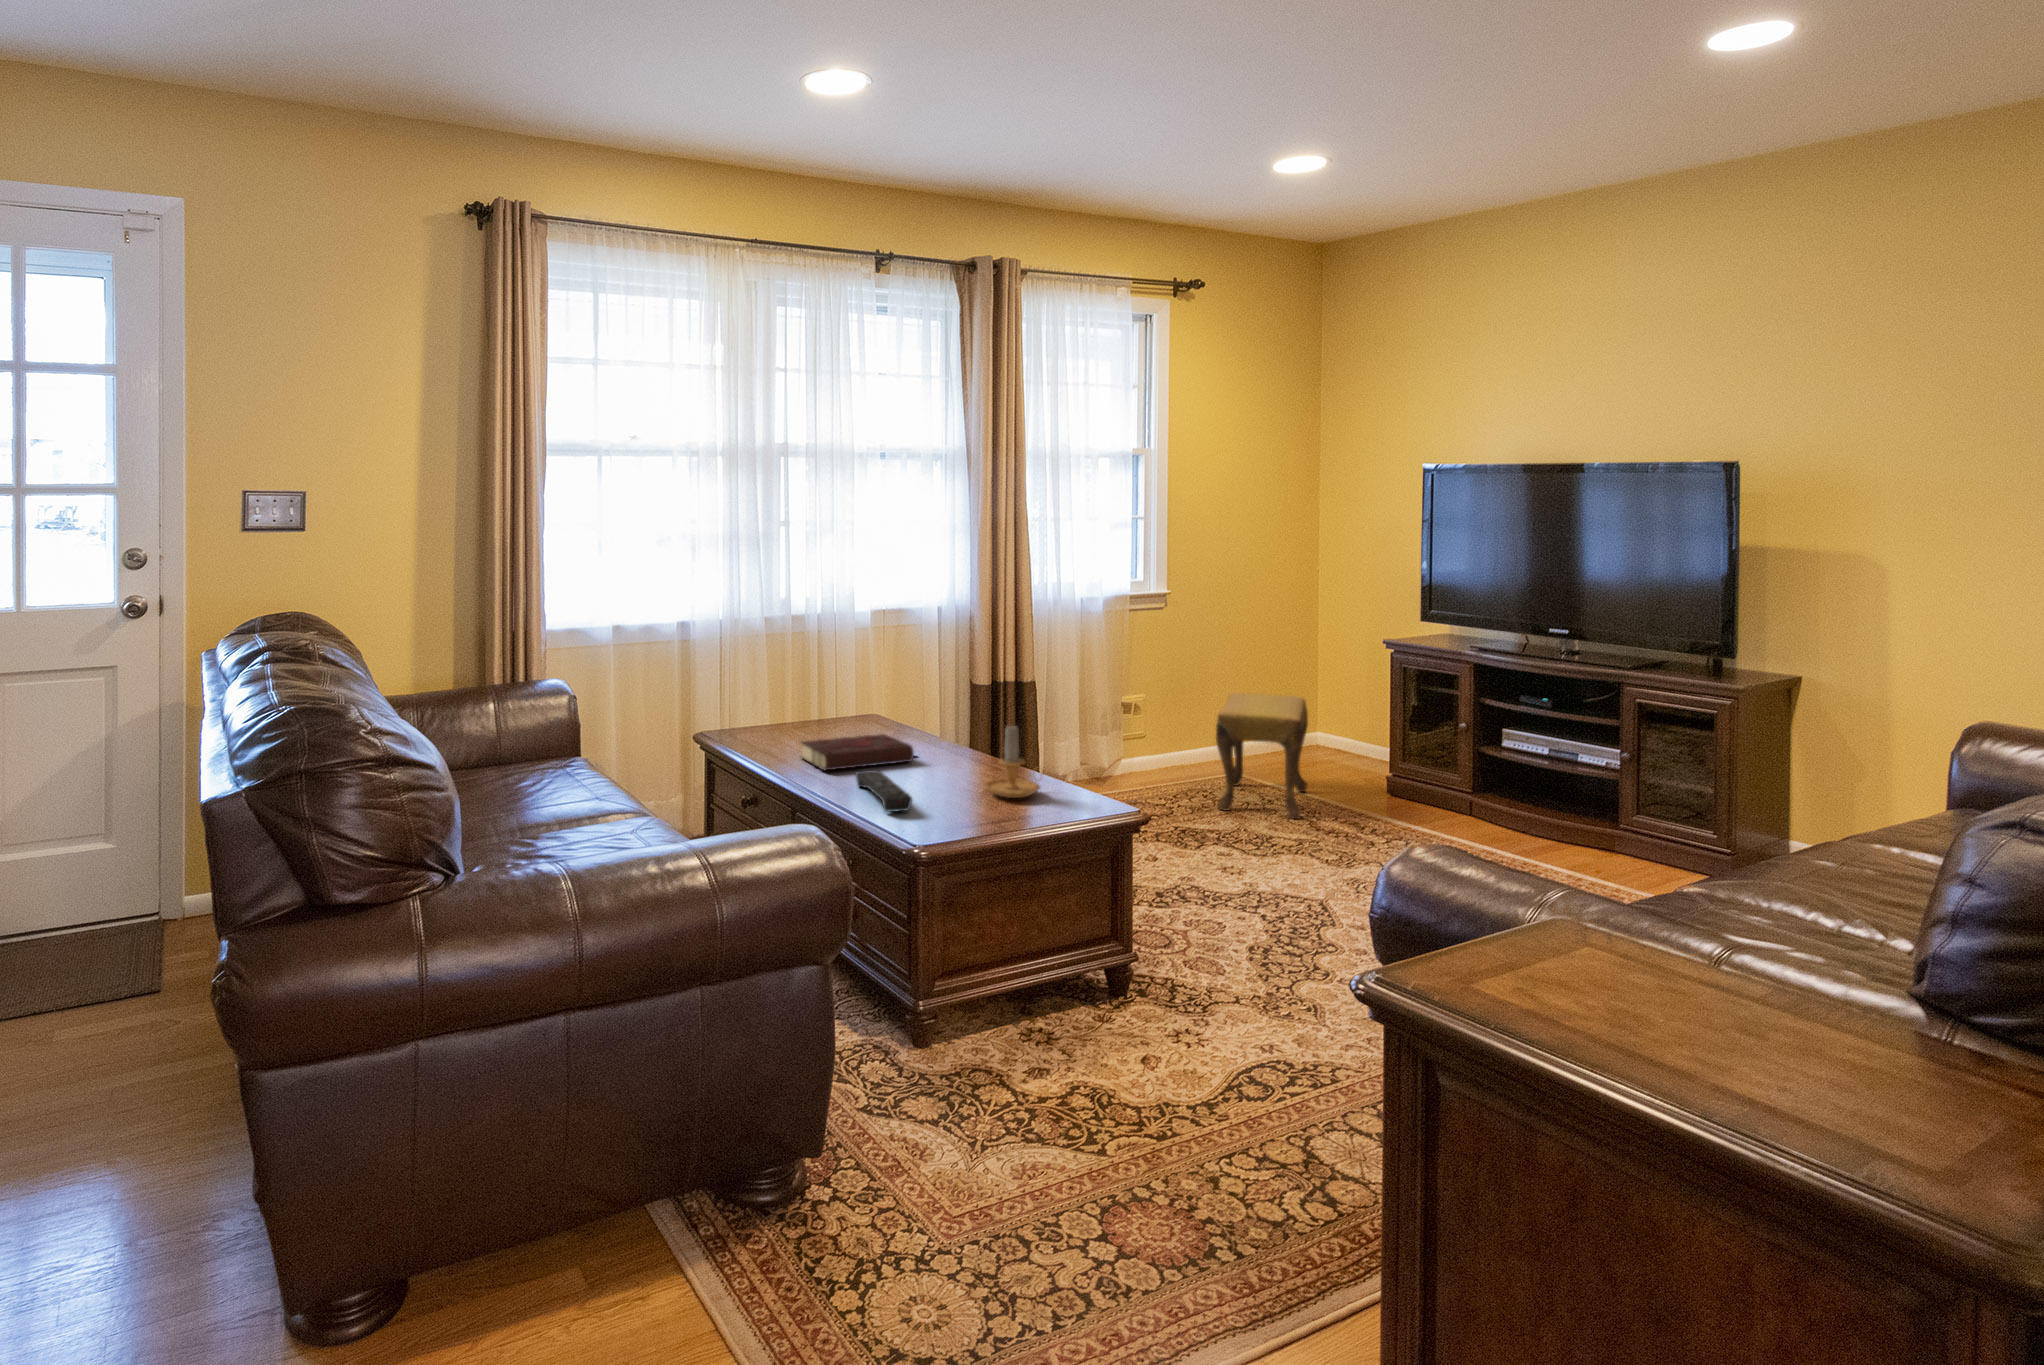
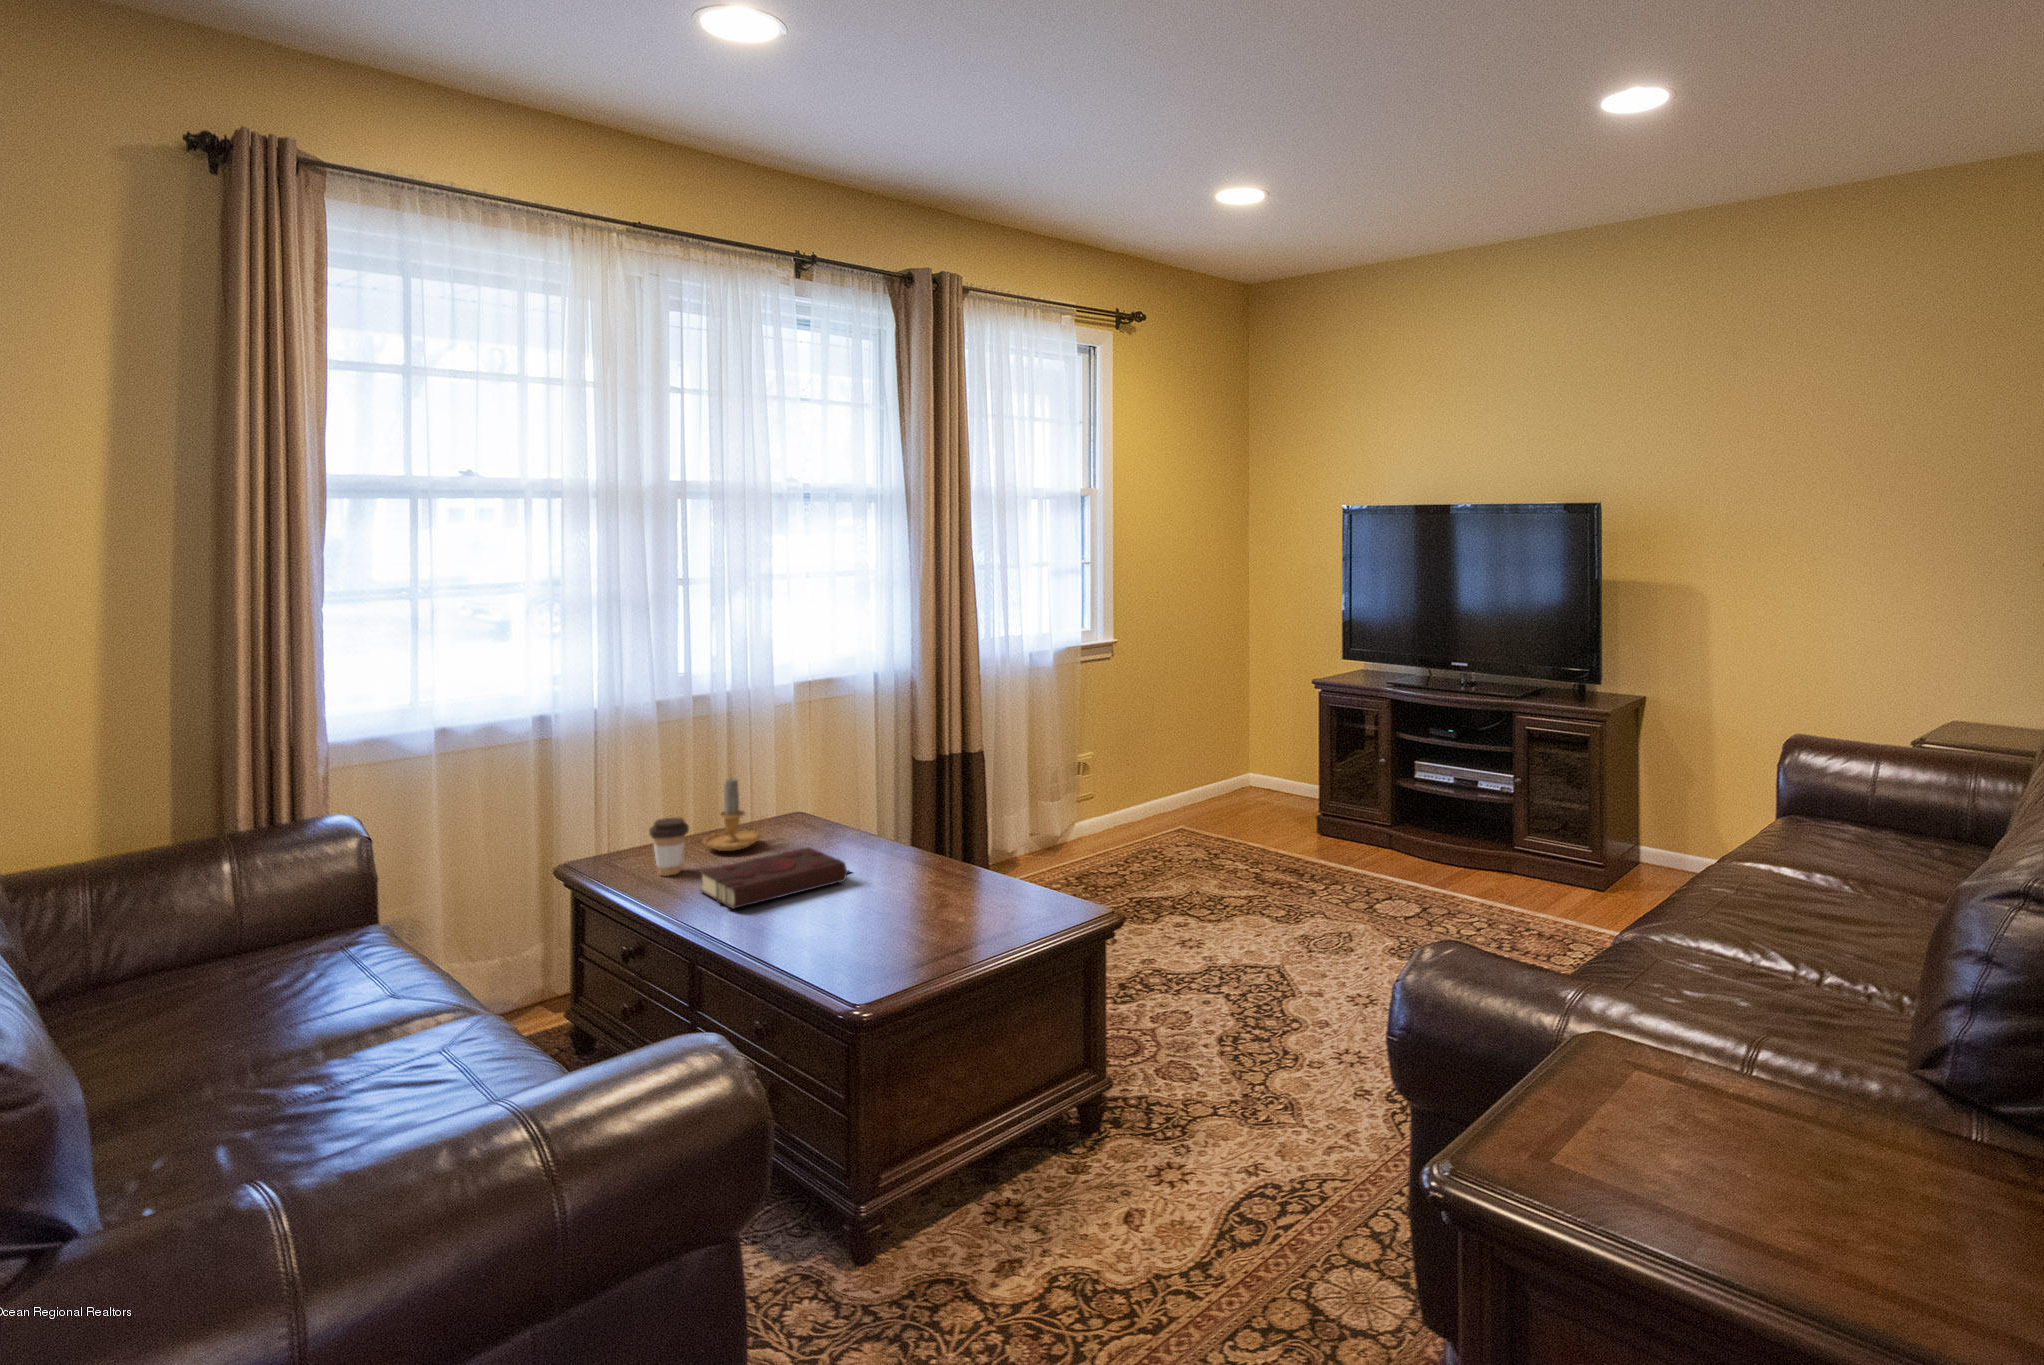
footstool: present [1216,693,1308,819] -> none [1166,742,1249,872]
coffee cup: none [764,702,793,746] -> present [649,818,689,876]
candle: present [984,725,1040,798] -> present [703,779,762,851]
remote control: present [856,770,912,812] -> none [775,904,850,966]

